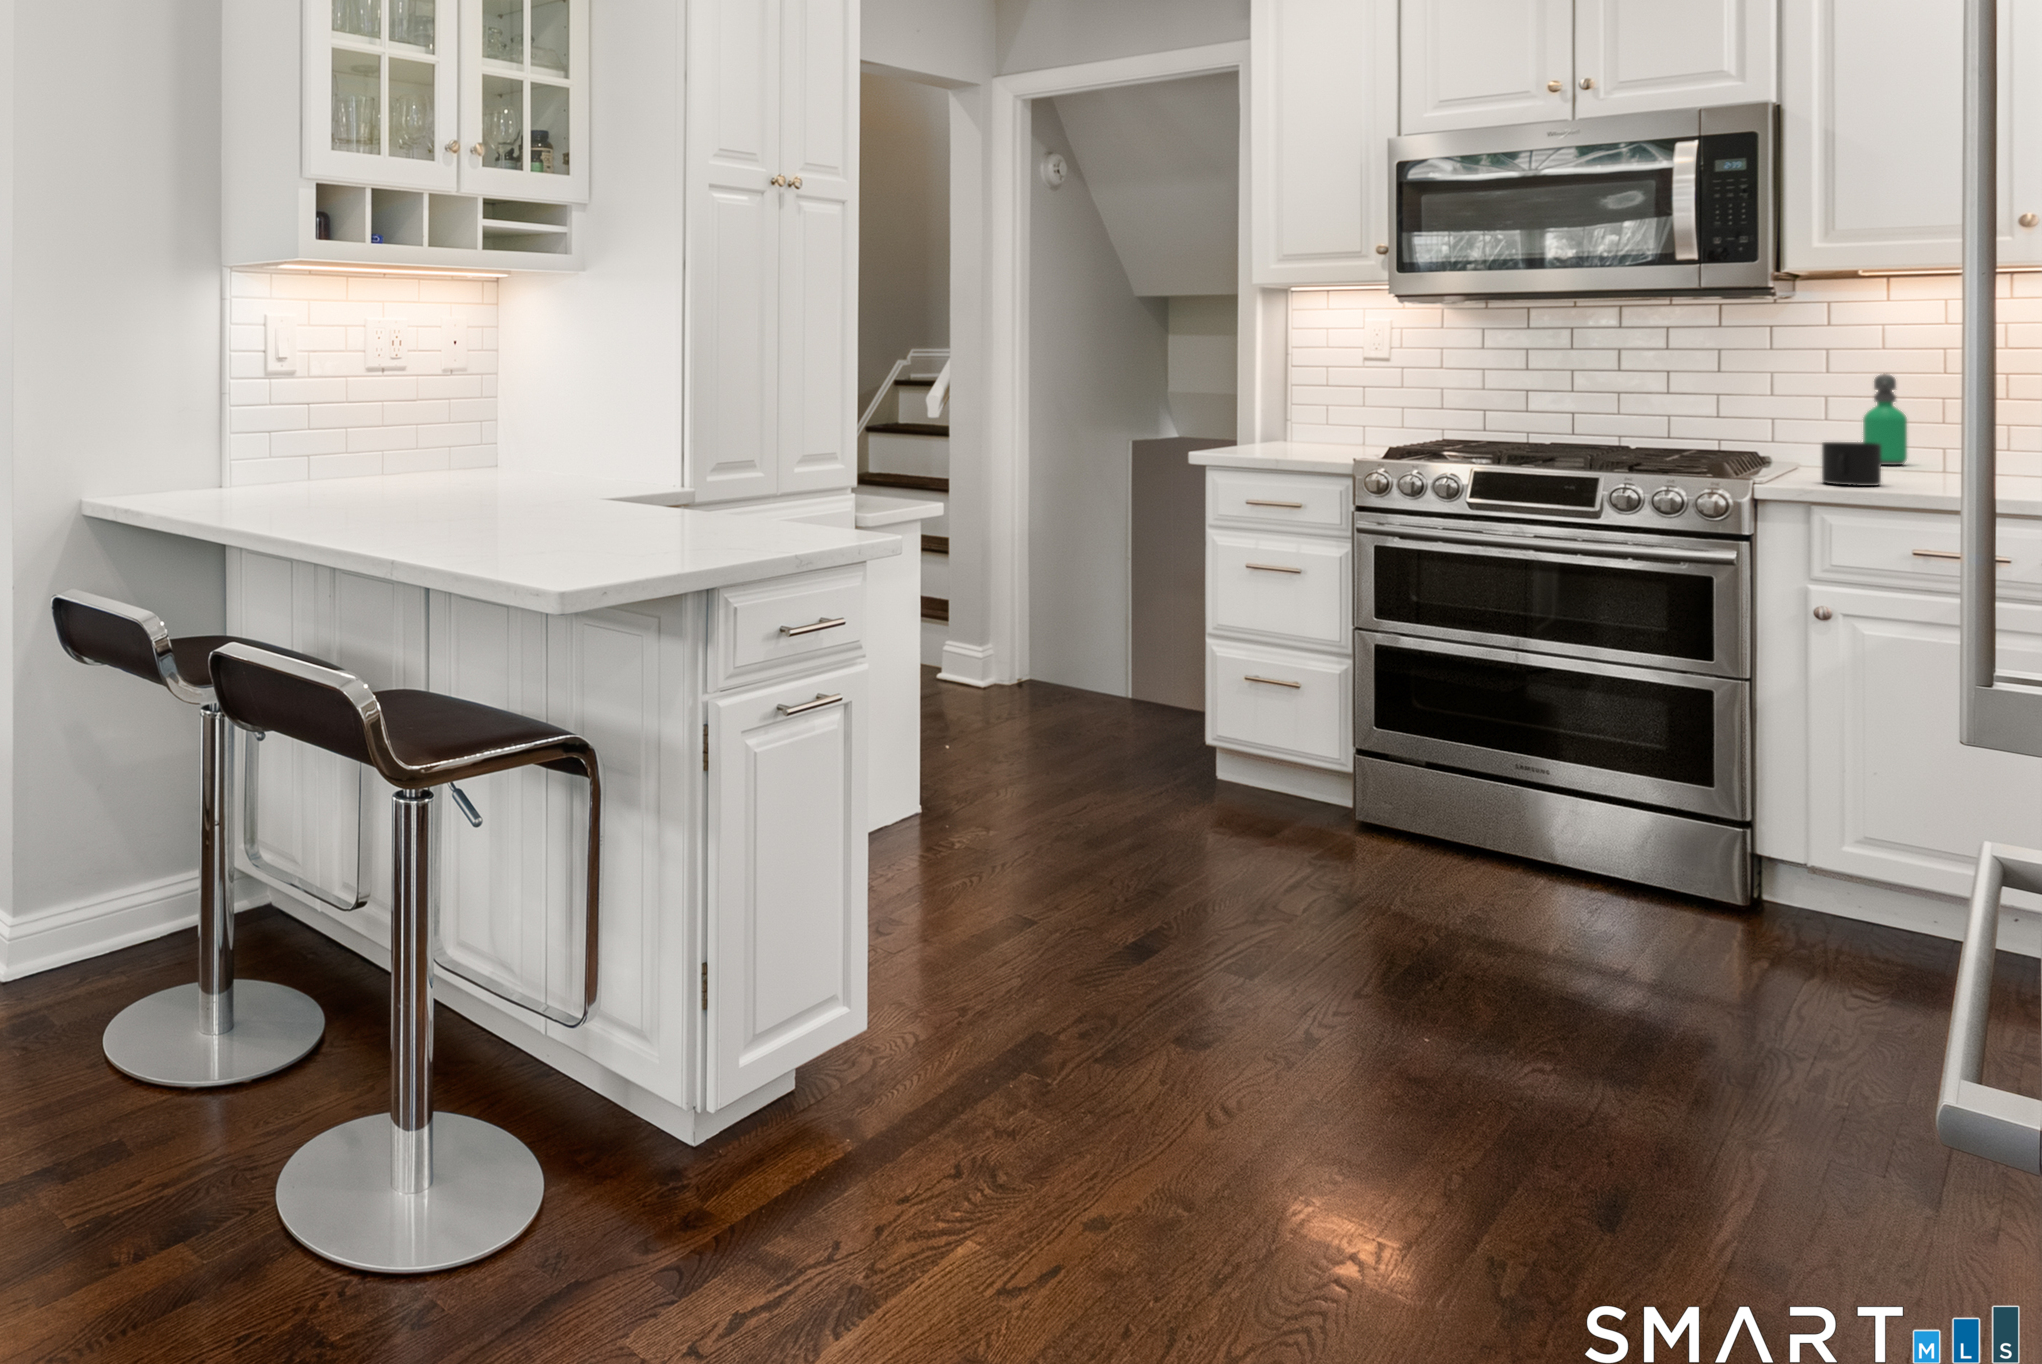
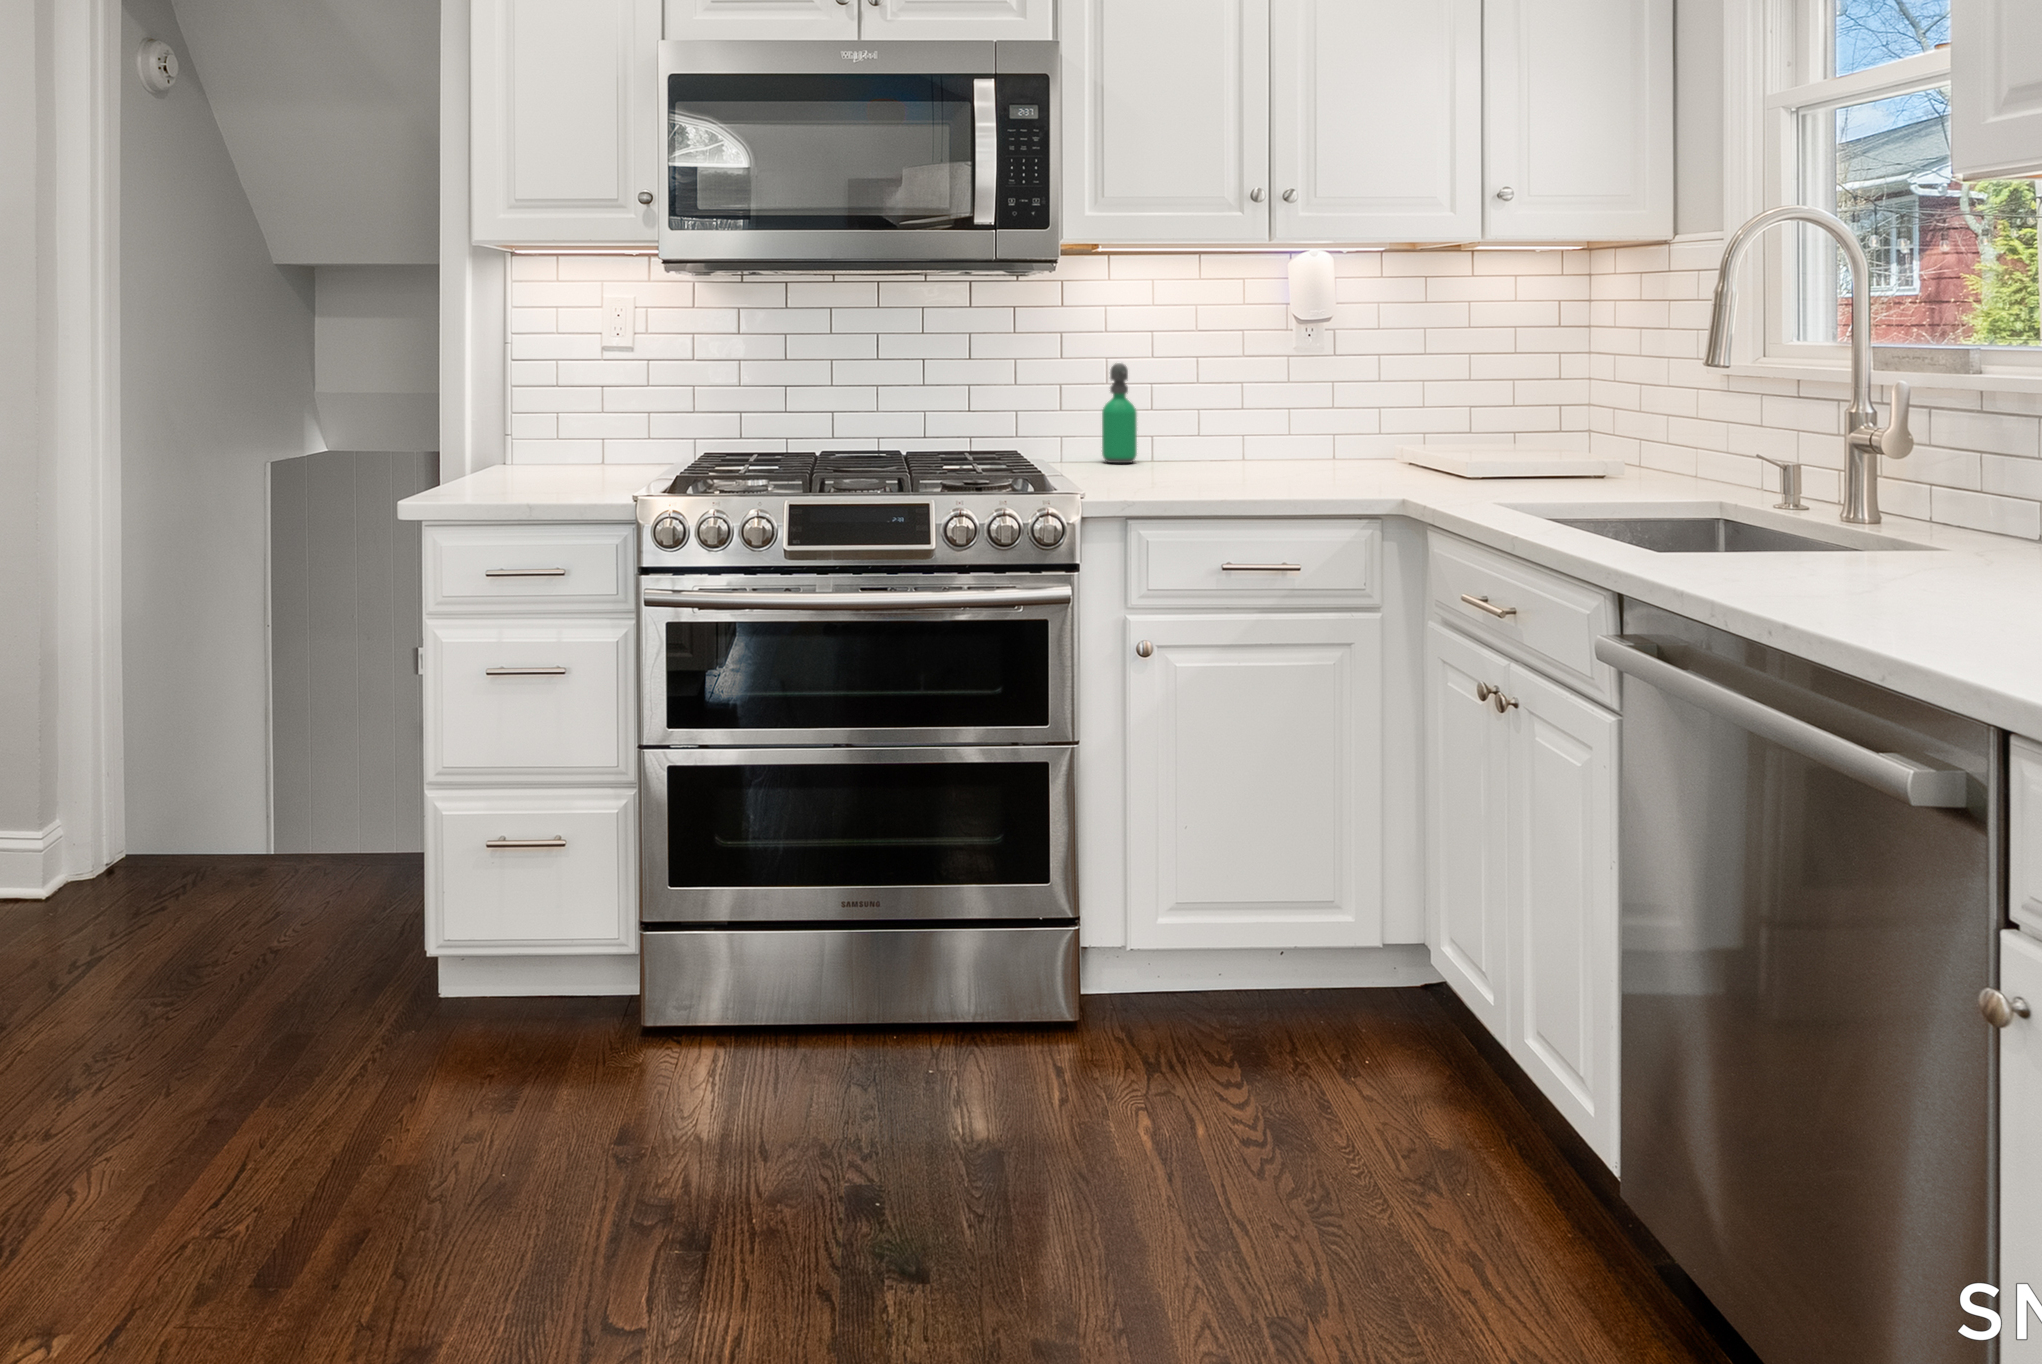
mug: present [1822,442,1881,486] -> none [1125,443,1176,495]

